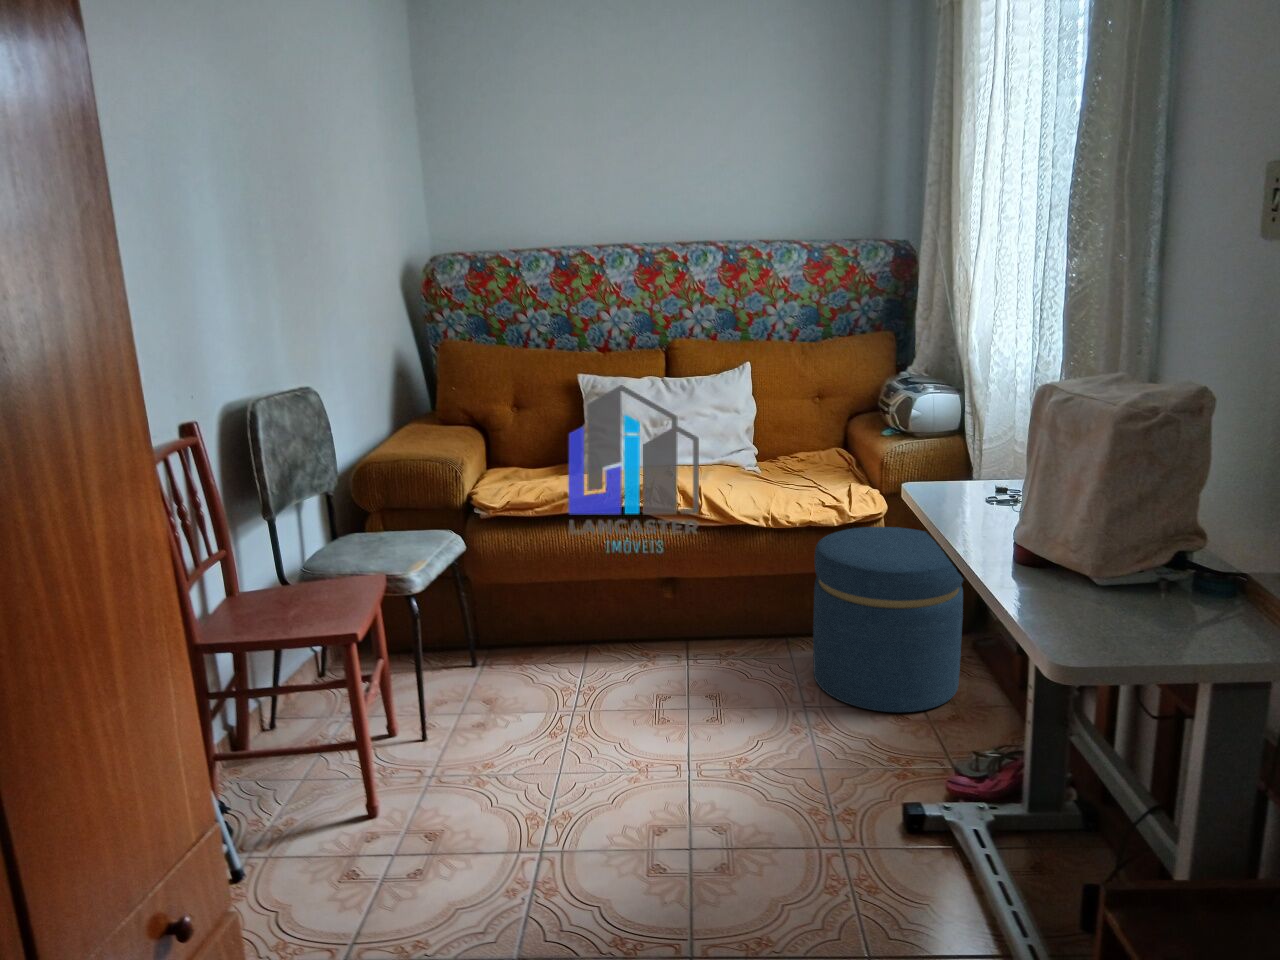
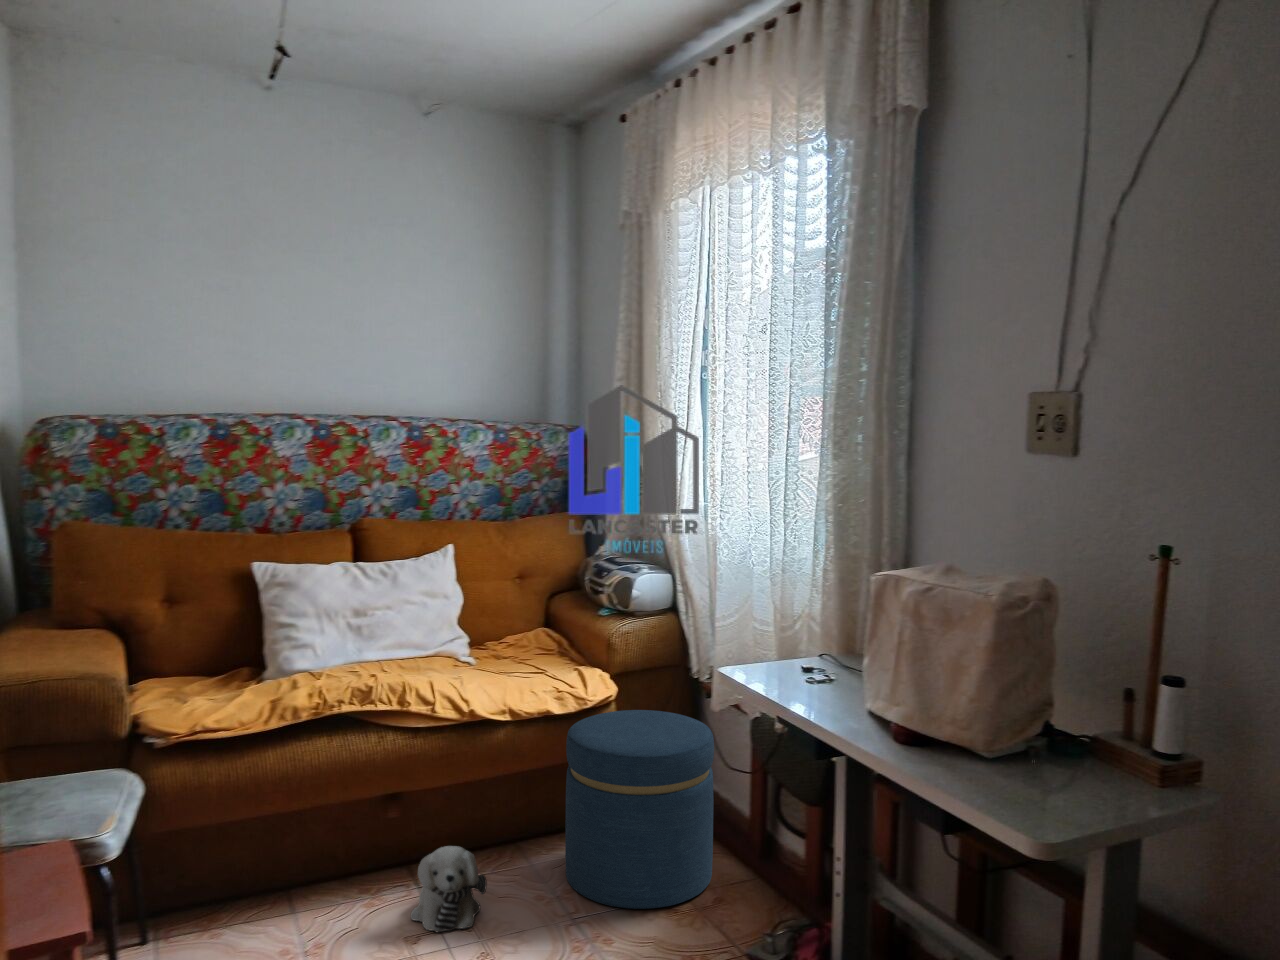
plush toy: none [669,626,731,696] -> present [411,846,487,932]

